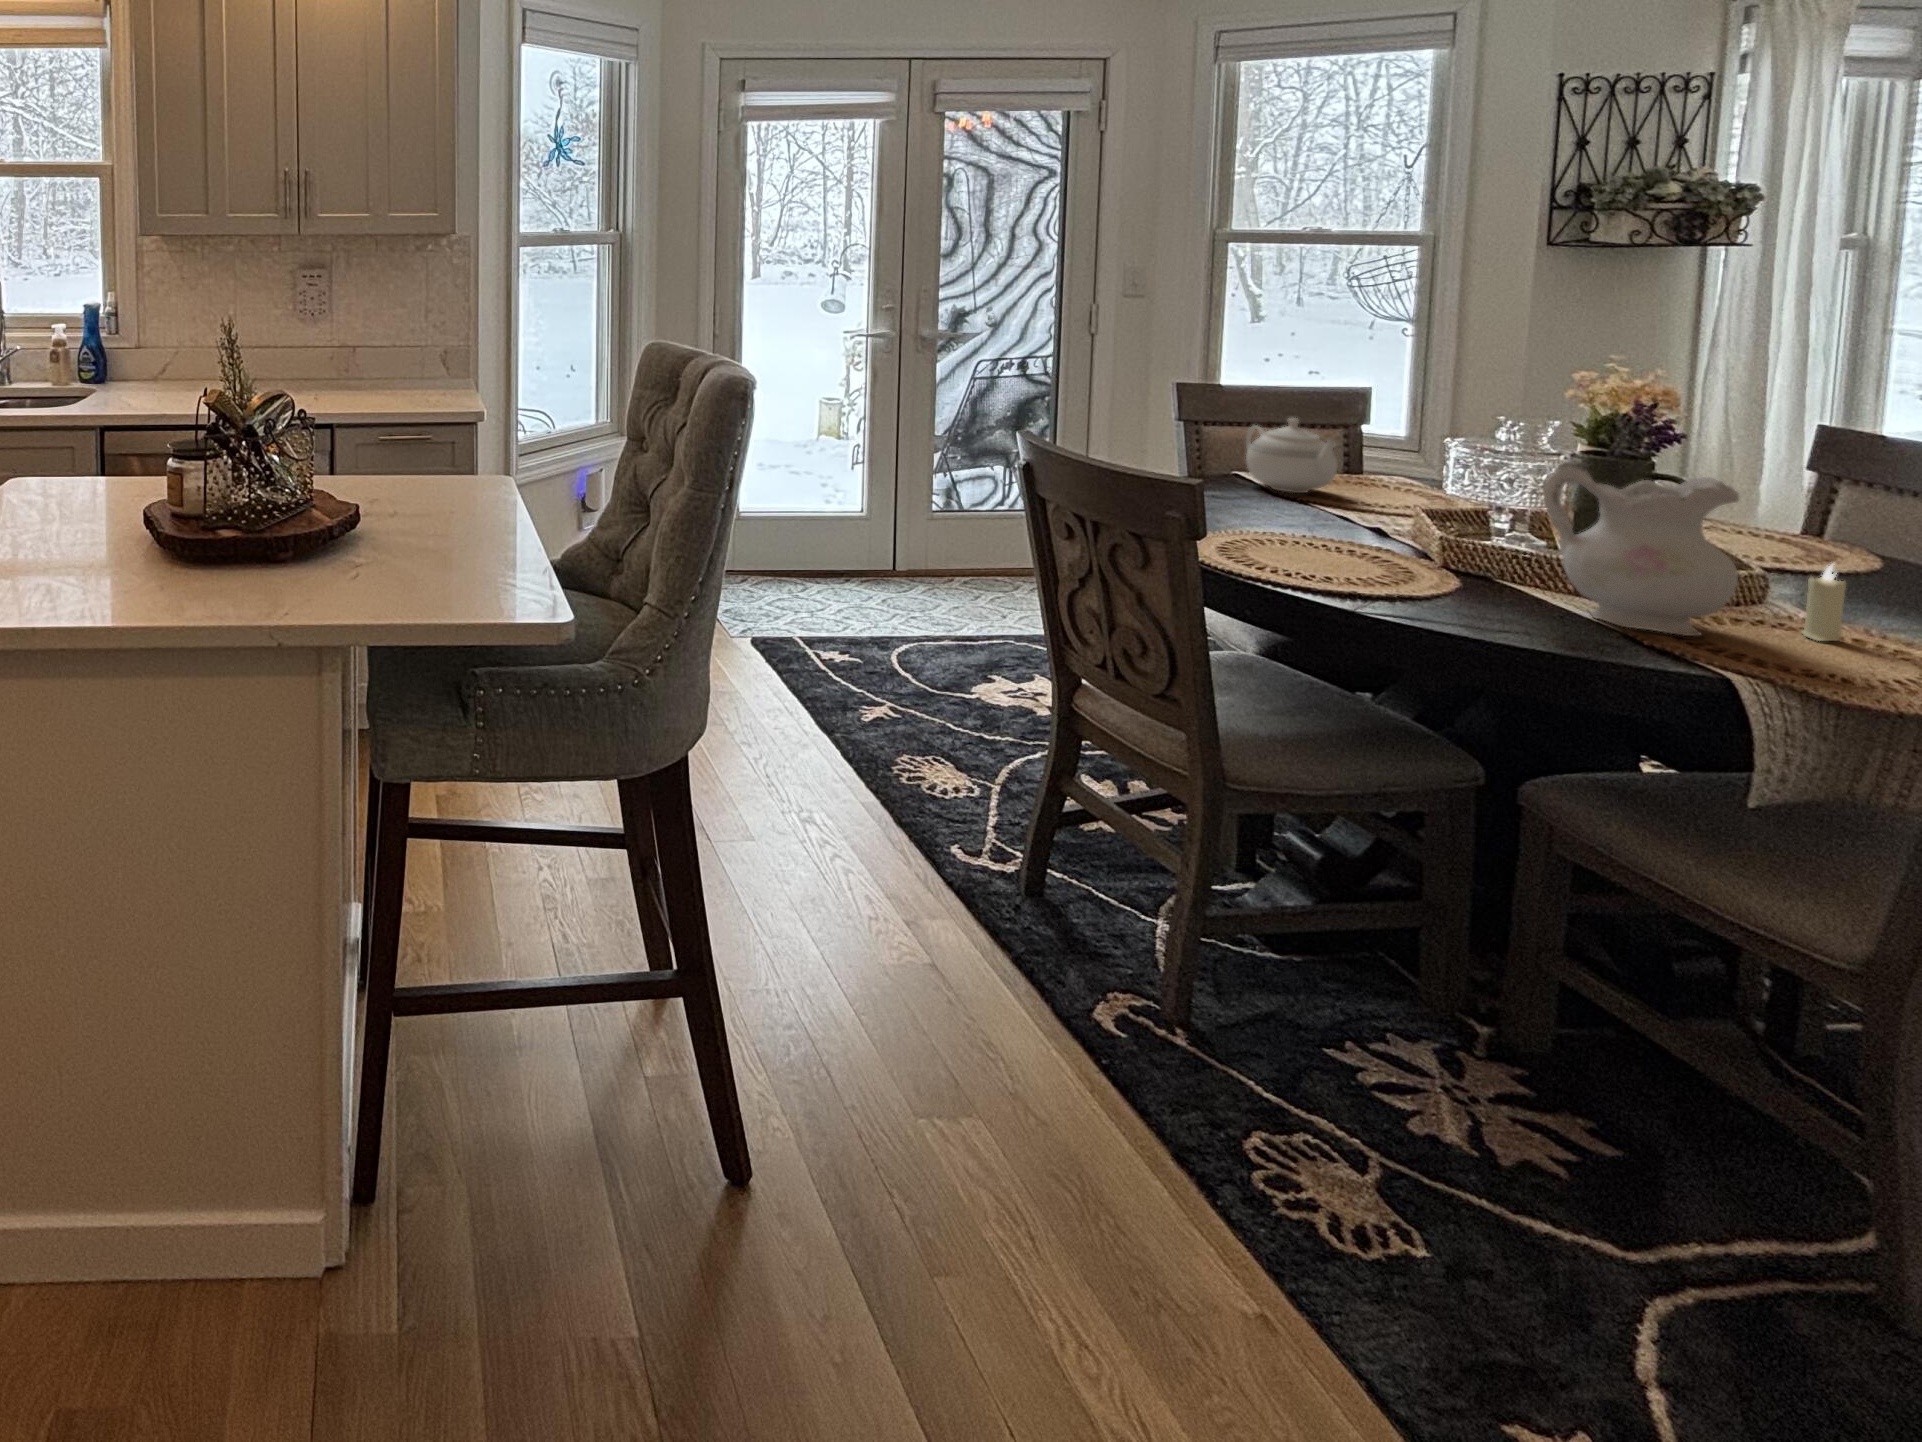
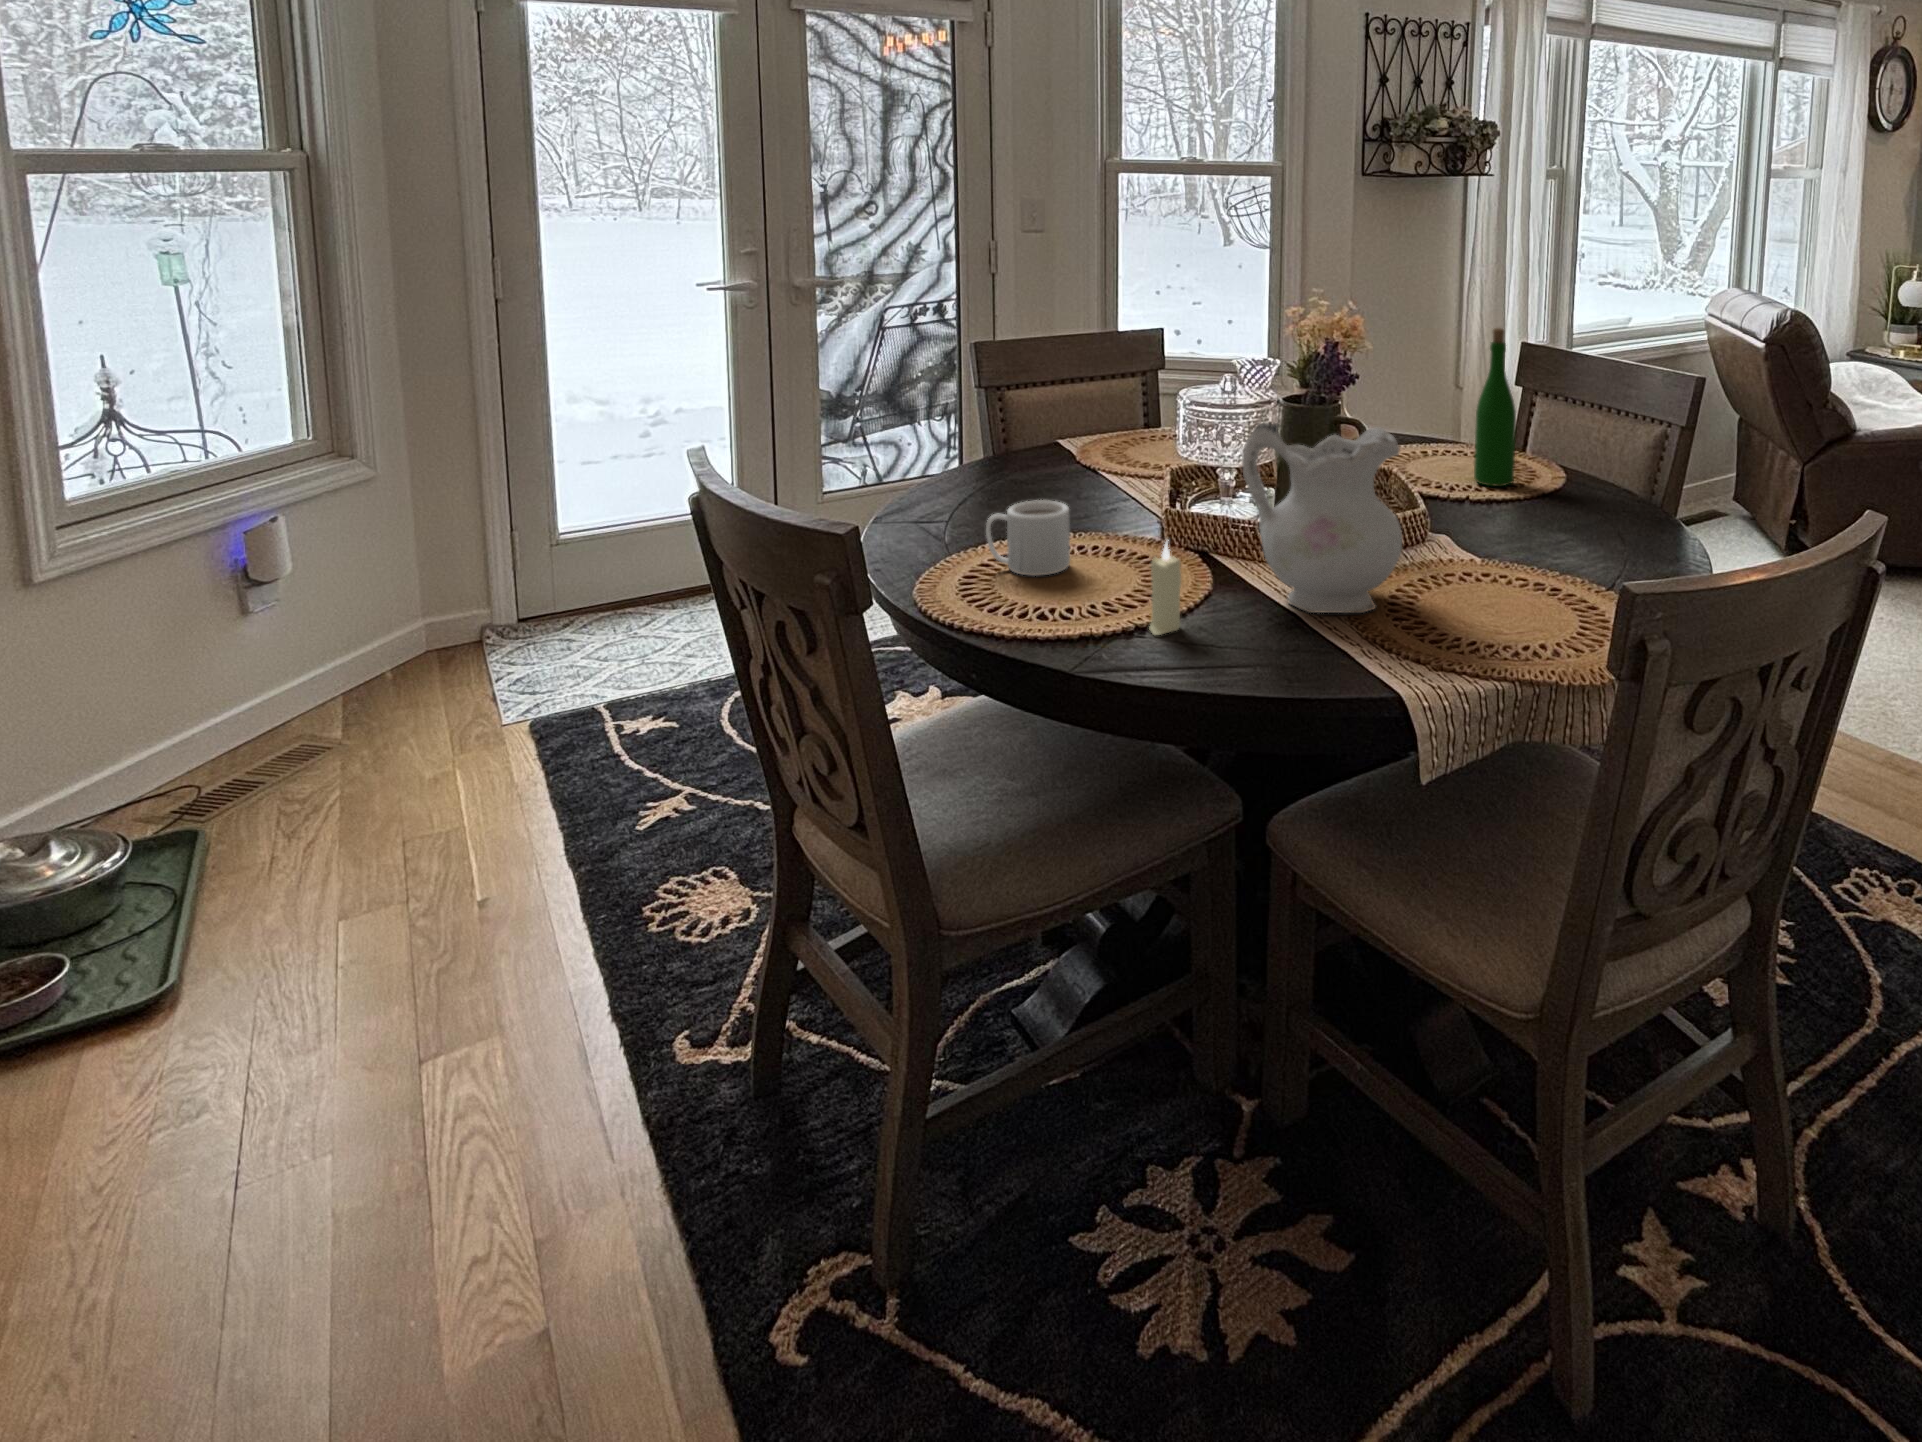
wine bottle: none [1779,405,1847,567] -> present [1474,328,1516,486]
teapot: present [1246,418,1338,493] -> none [1046,374,1133,462]
mug: none [1262,506,1342,564] -> present [986,500,1070,576]
candle: present [1802,564,1846,641] -> present [1149,542,1181,635]

